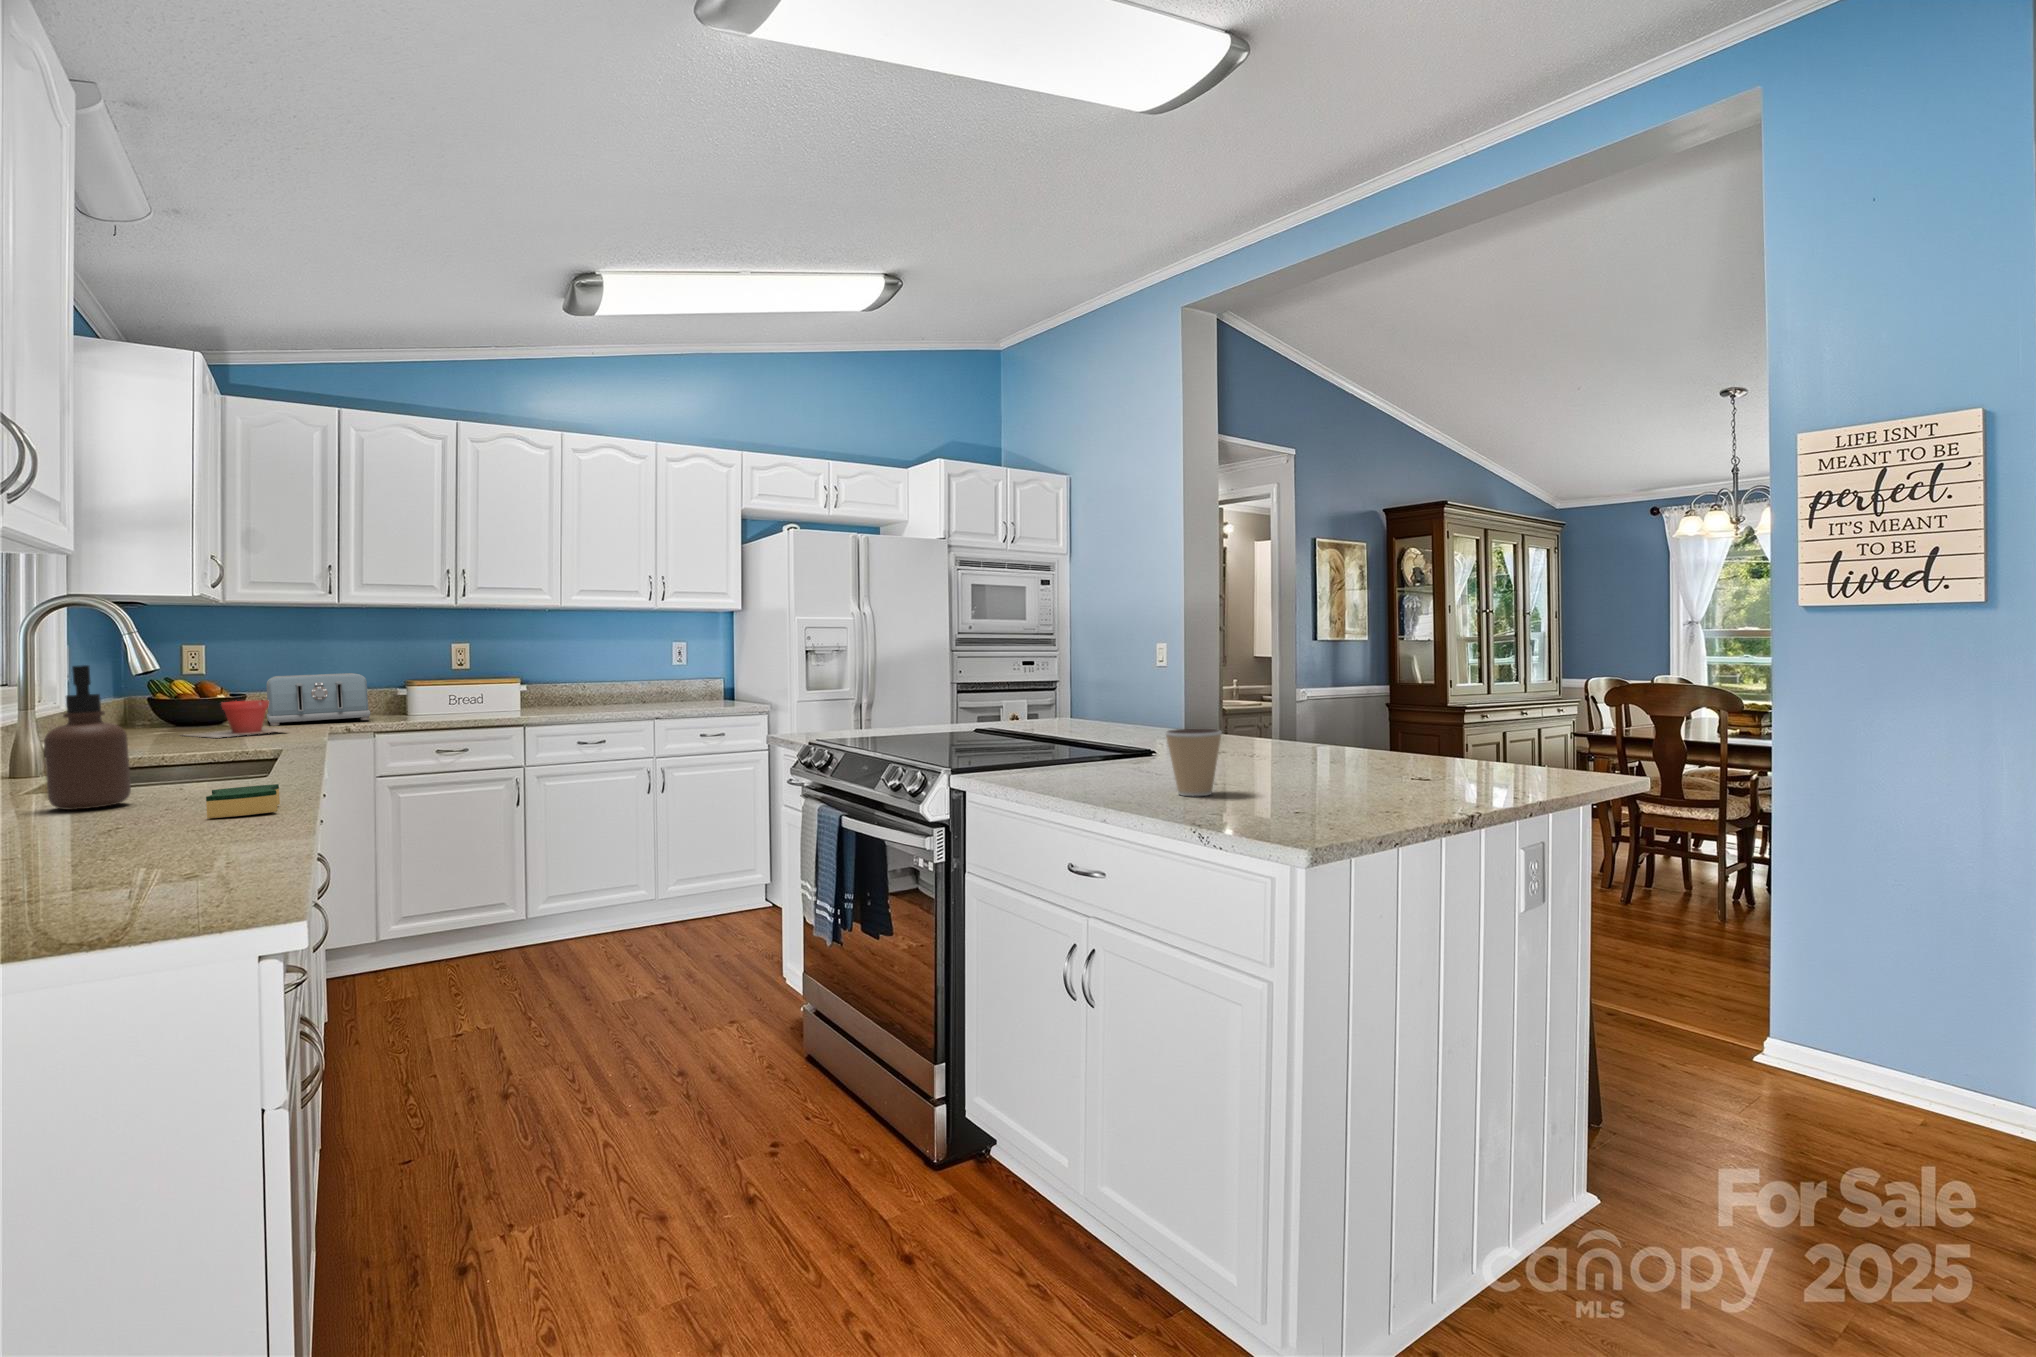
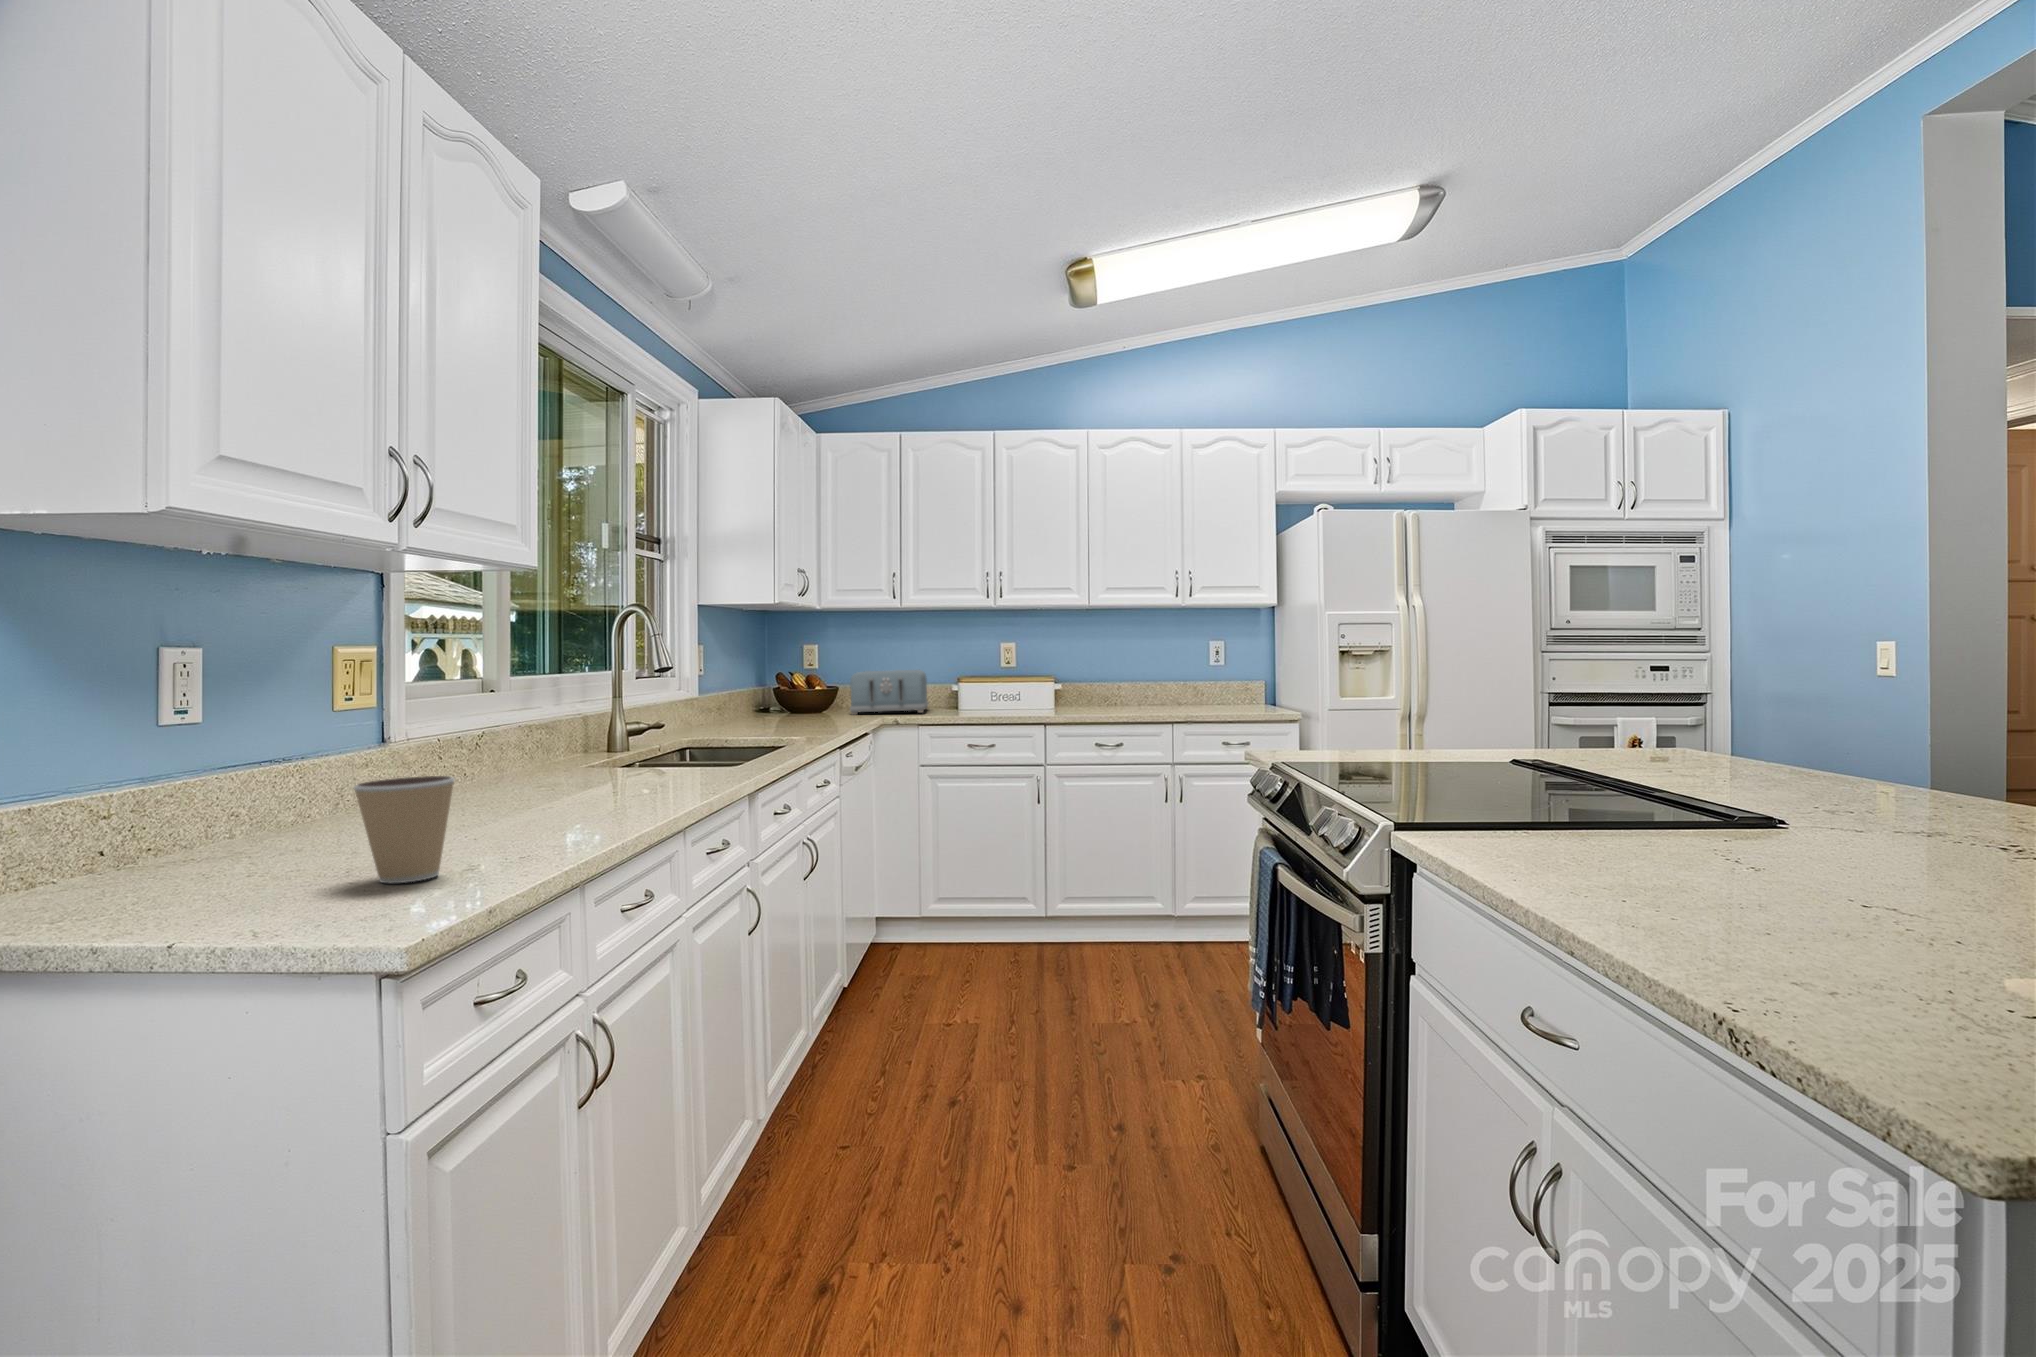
soap dispenser: present [44,665,131,810] -> none [550,664,608,787]
plant pot: present [184,700,282,738] -> none [776,693,849,724]
coffee cup: present [1165,728,1222,796] -> present [353,776,454,883]
sponge: present [206,784,280,818] -> none [611,778,683,807]

